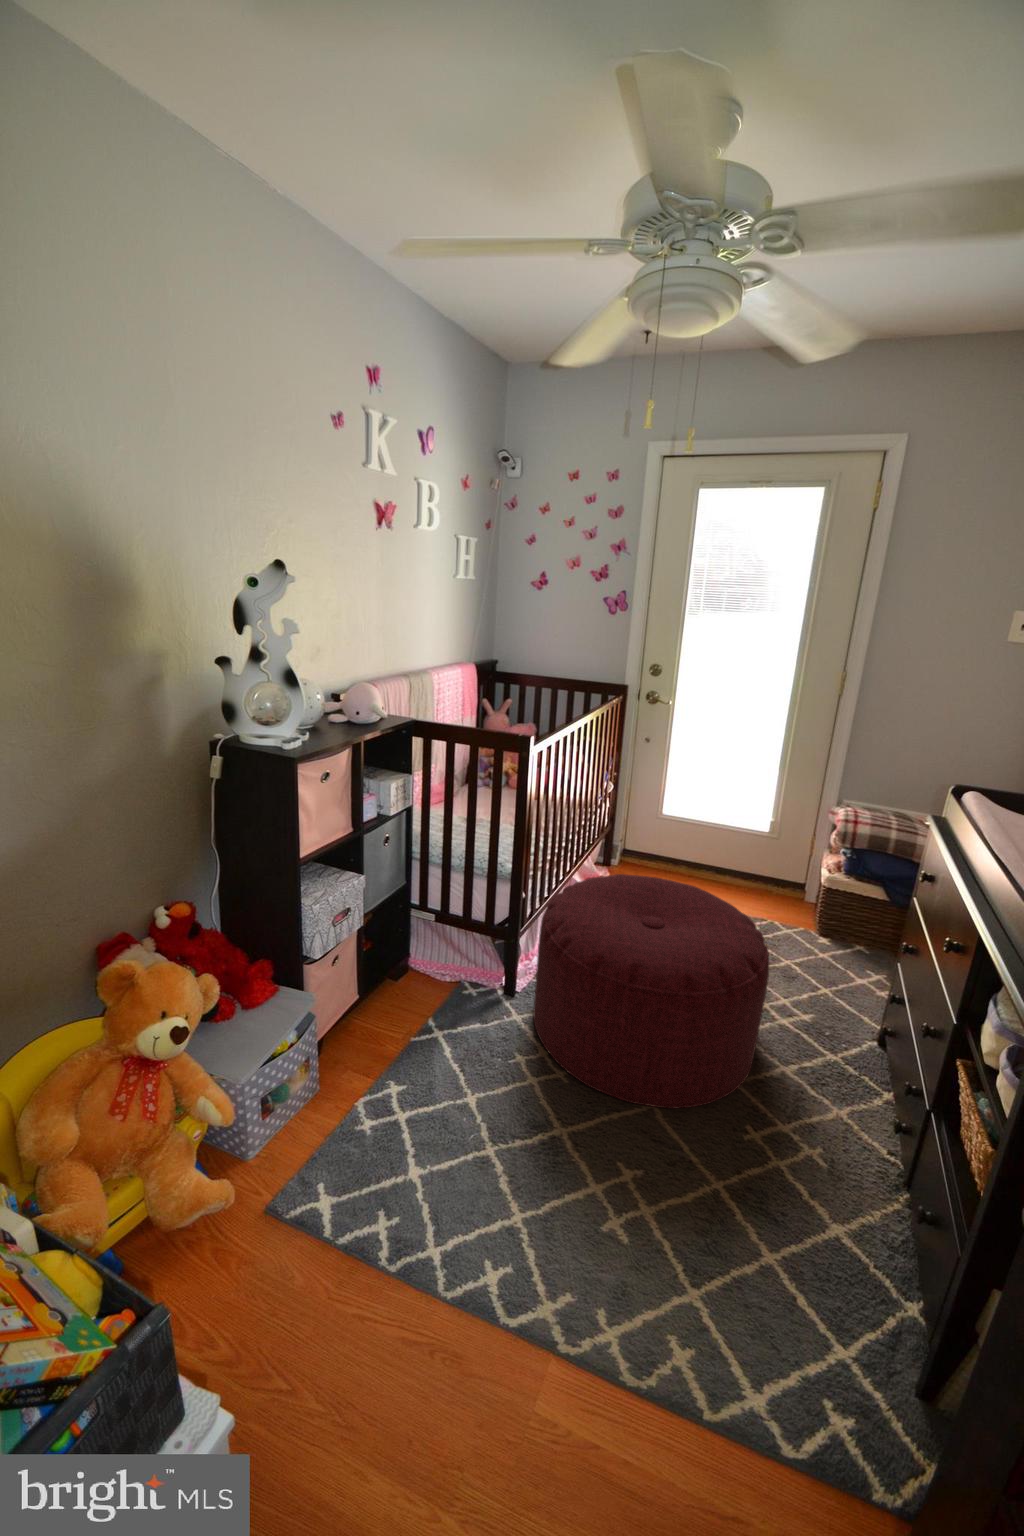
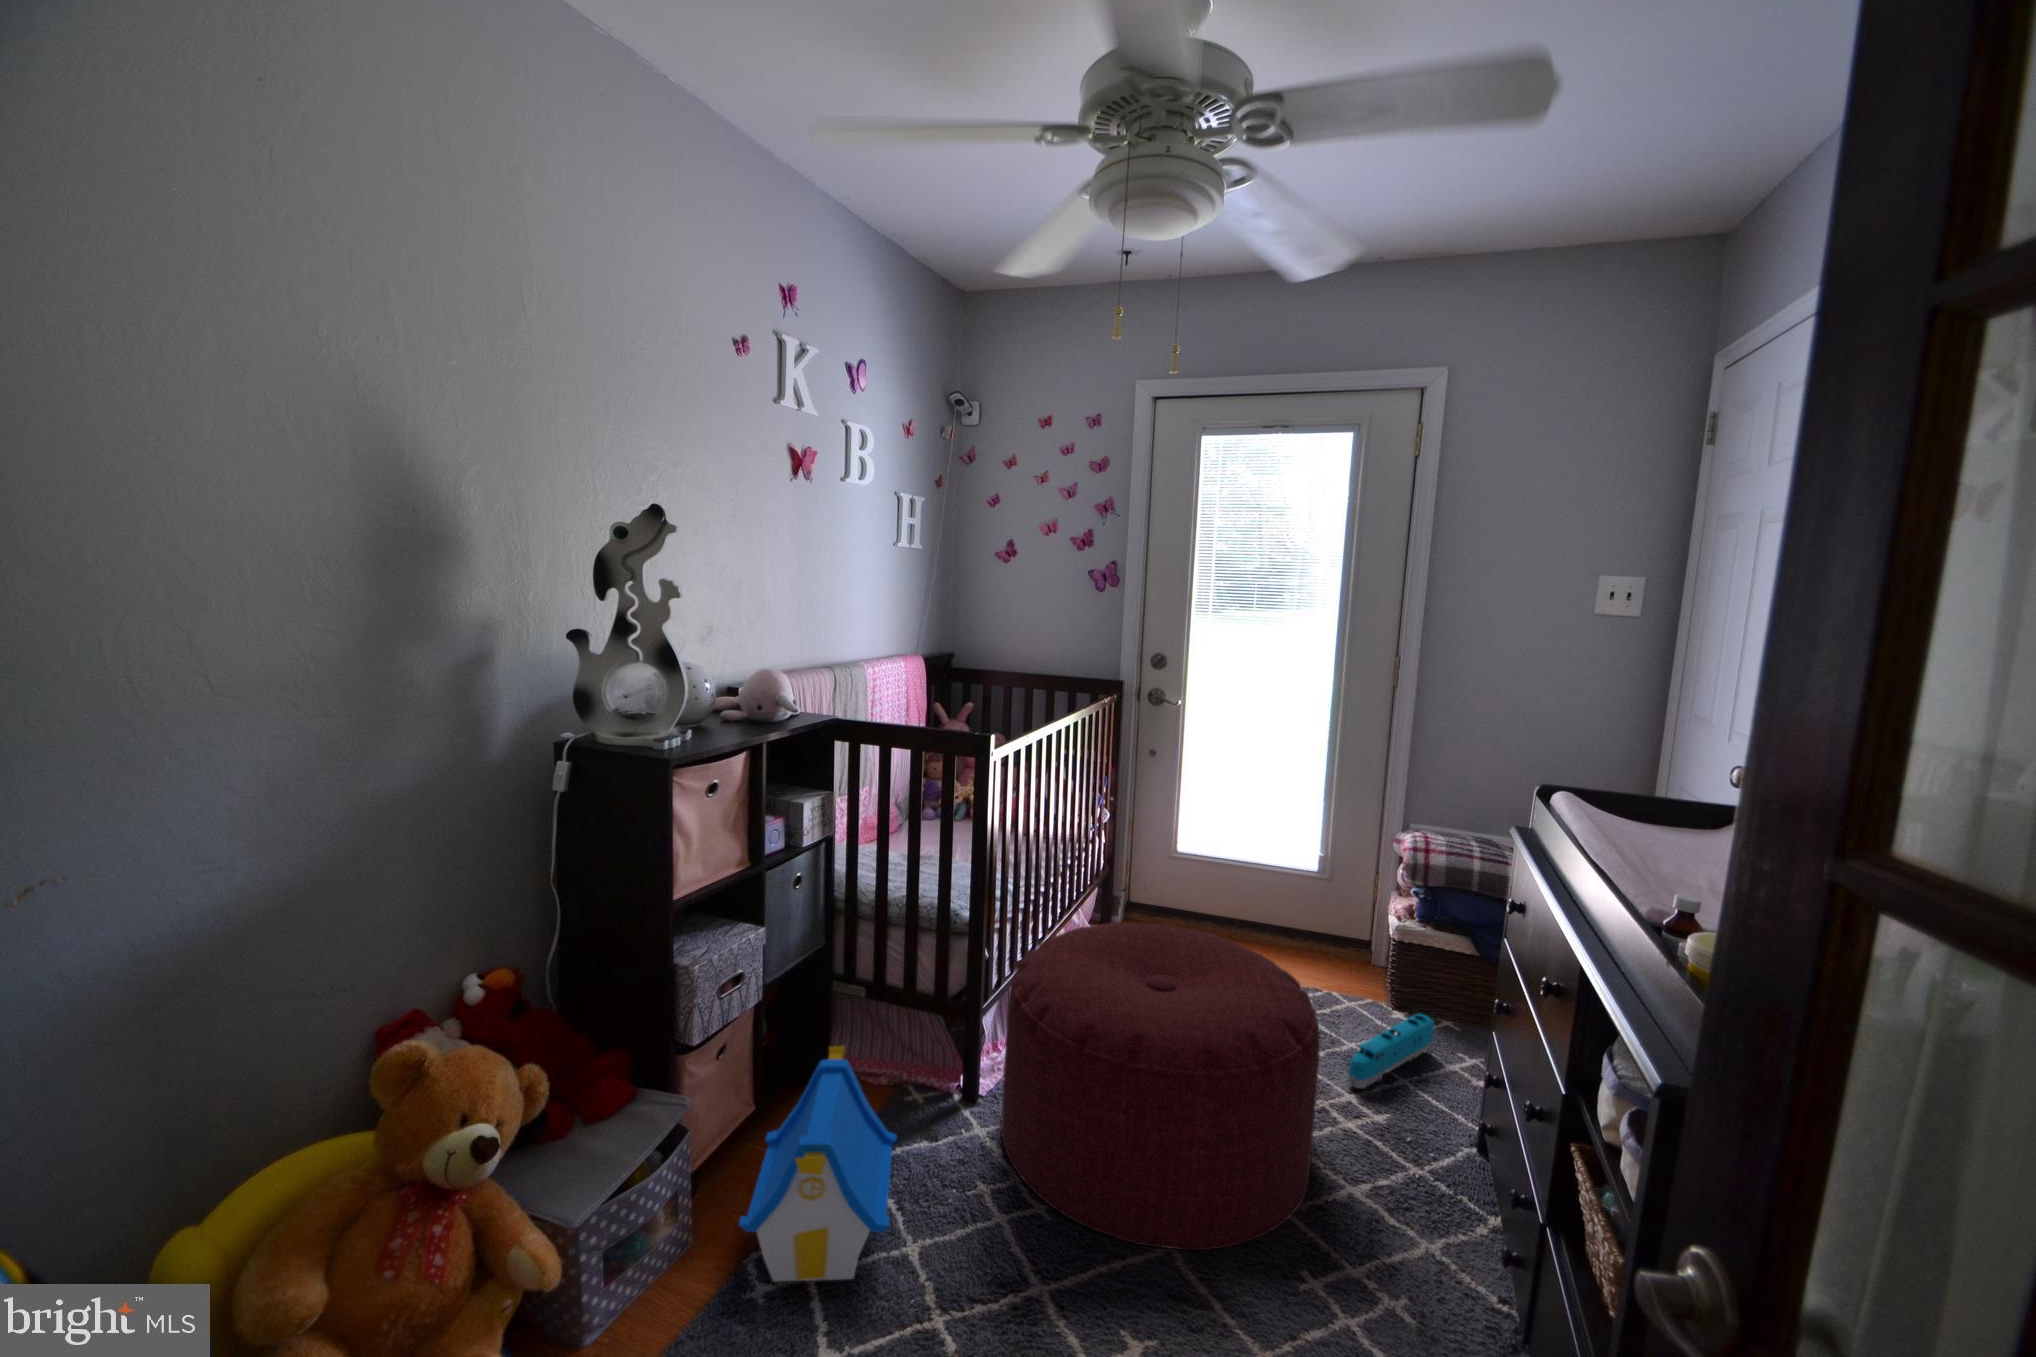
toy train: none [783,942,850,995] -> present [1348,1014,1434,1088]
toy house: none [351,960,460,1119] -> present [739,1046,896,1282]

